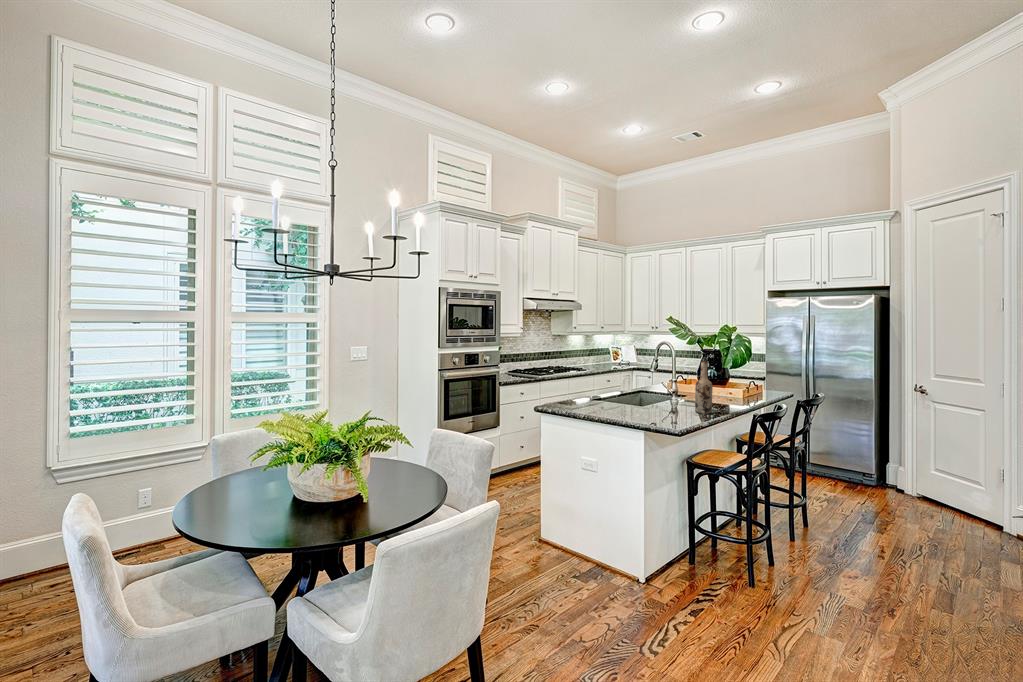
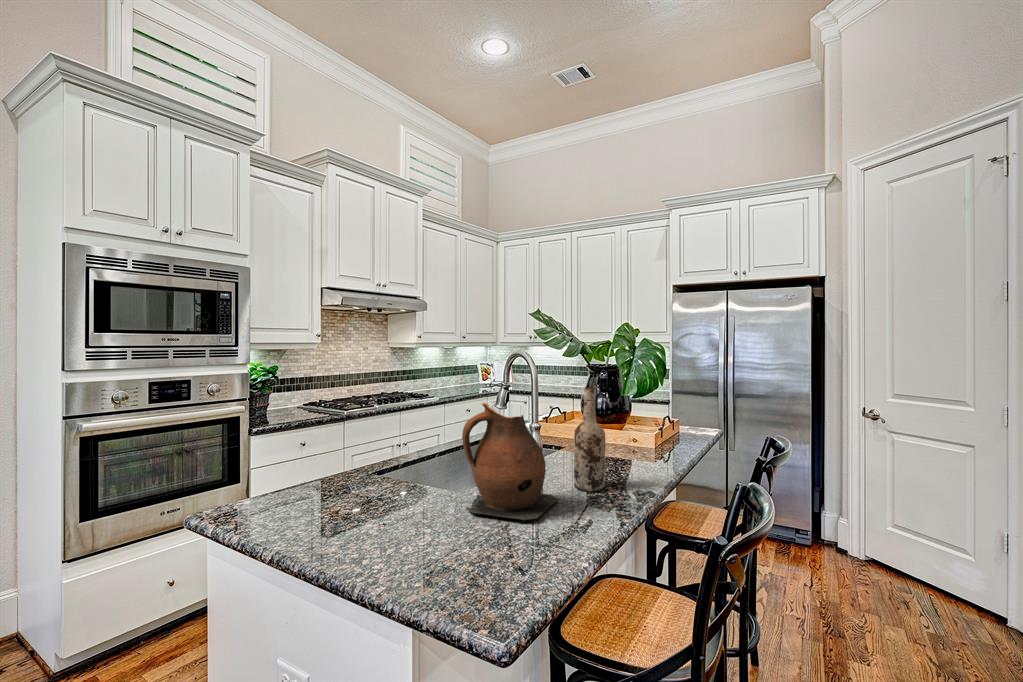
ceramic pitcher: none [641,367,688,421] -> present [462,403,559,522]

